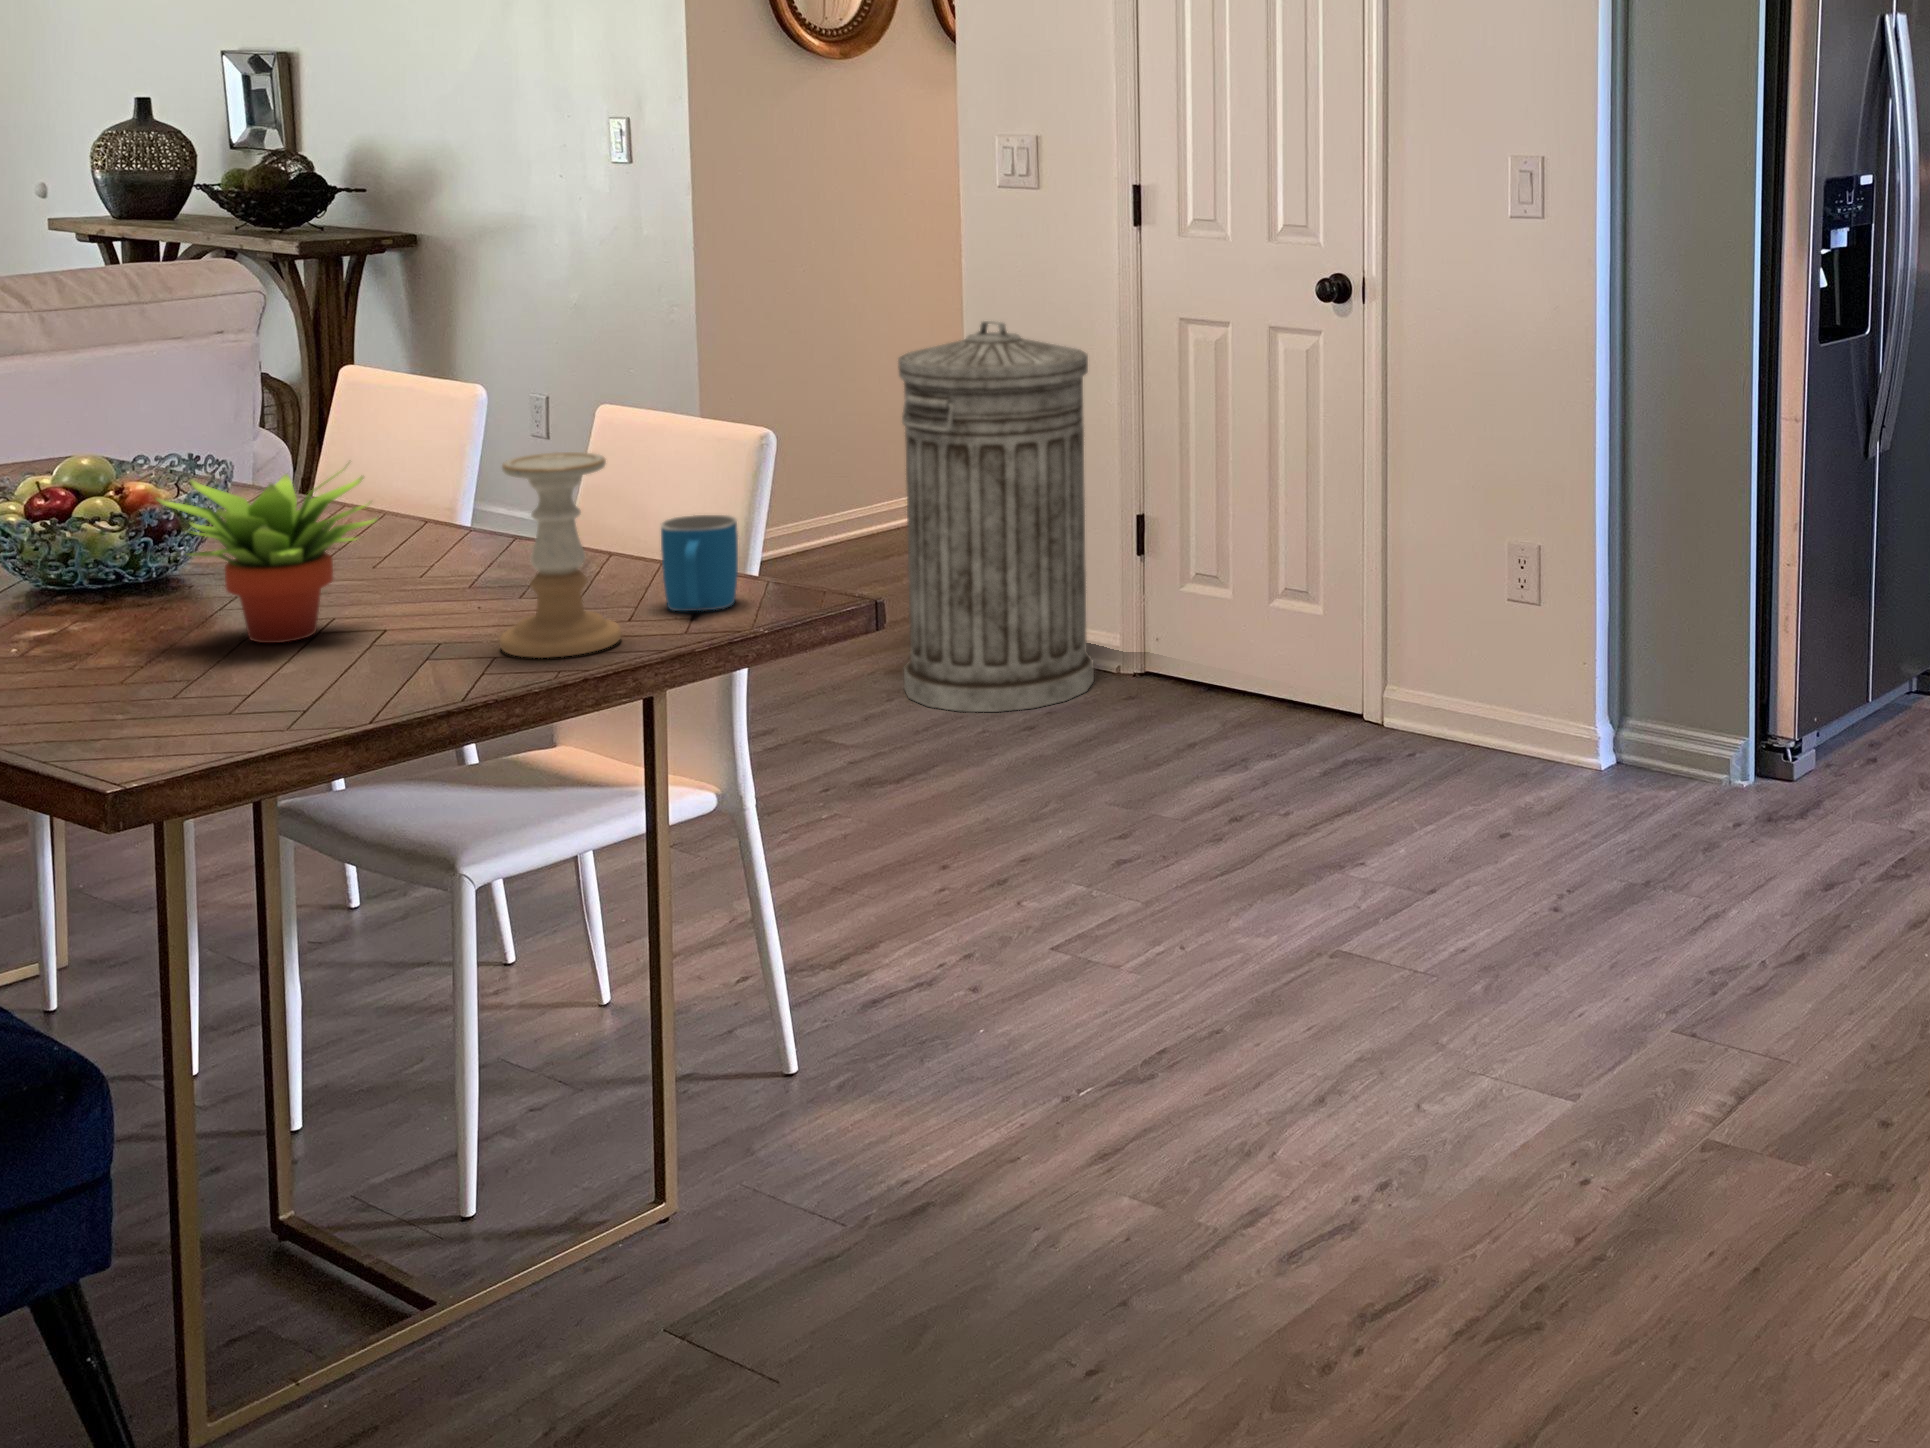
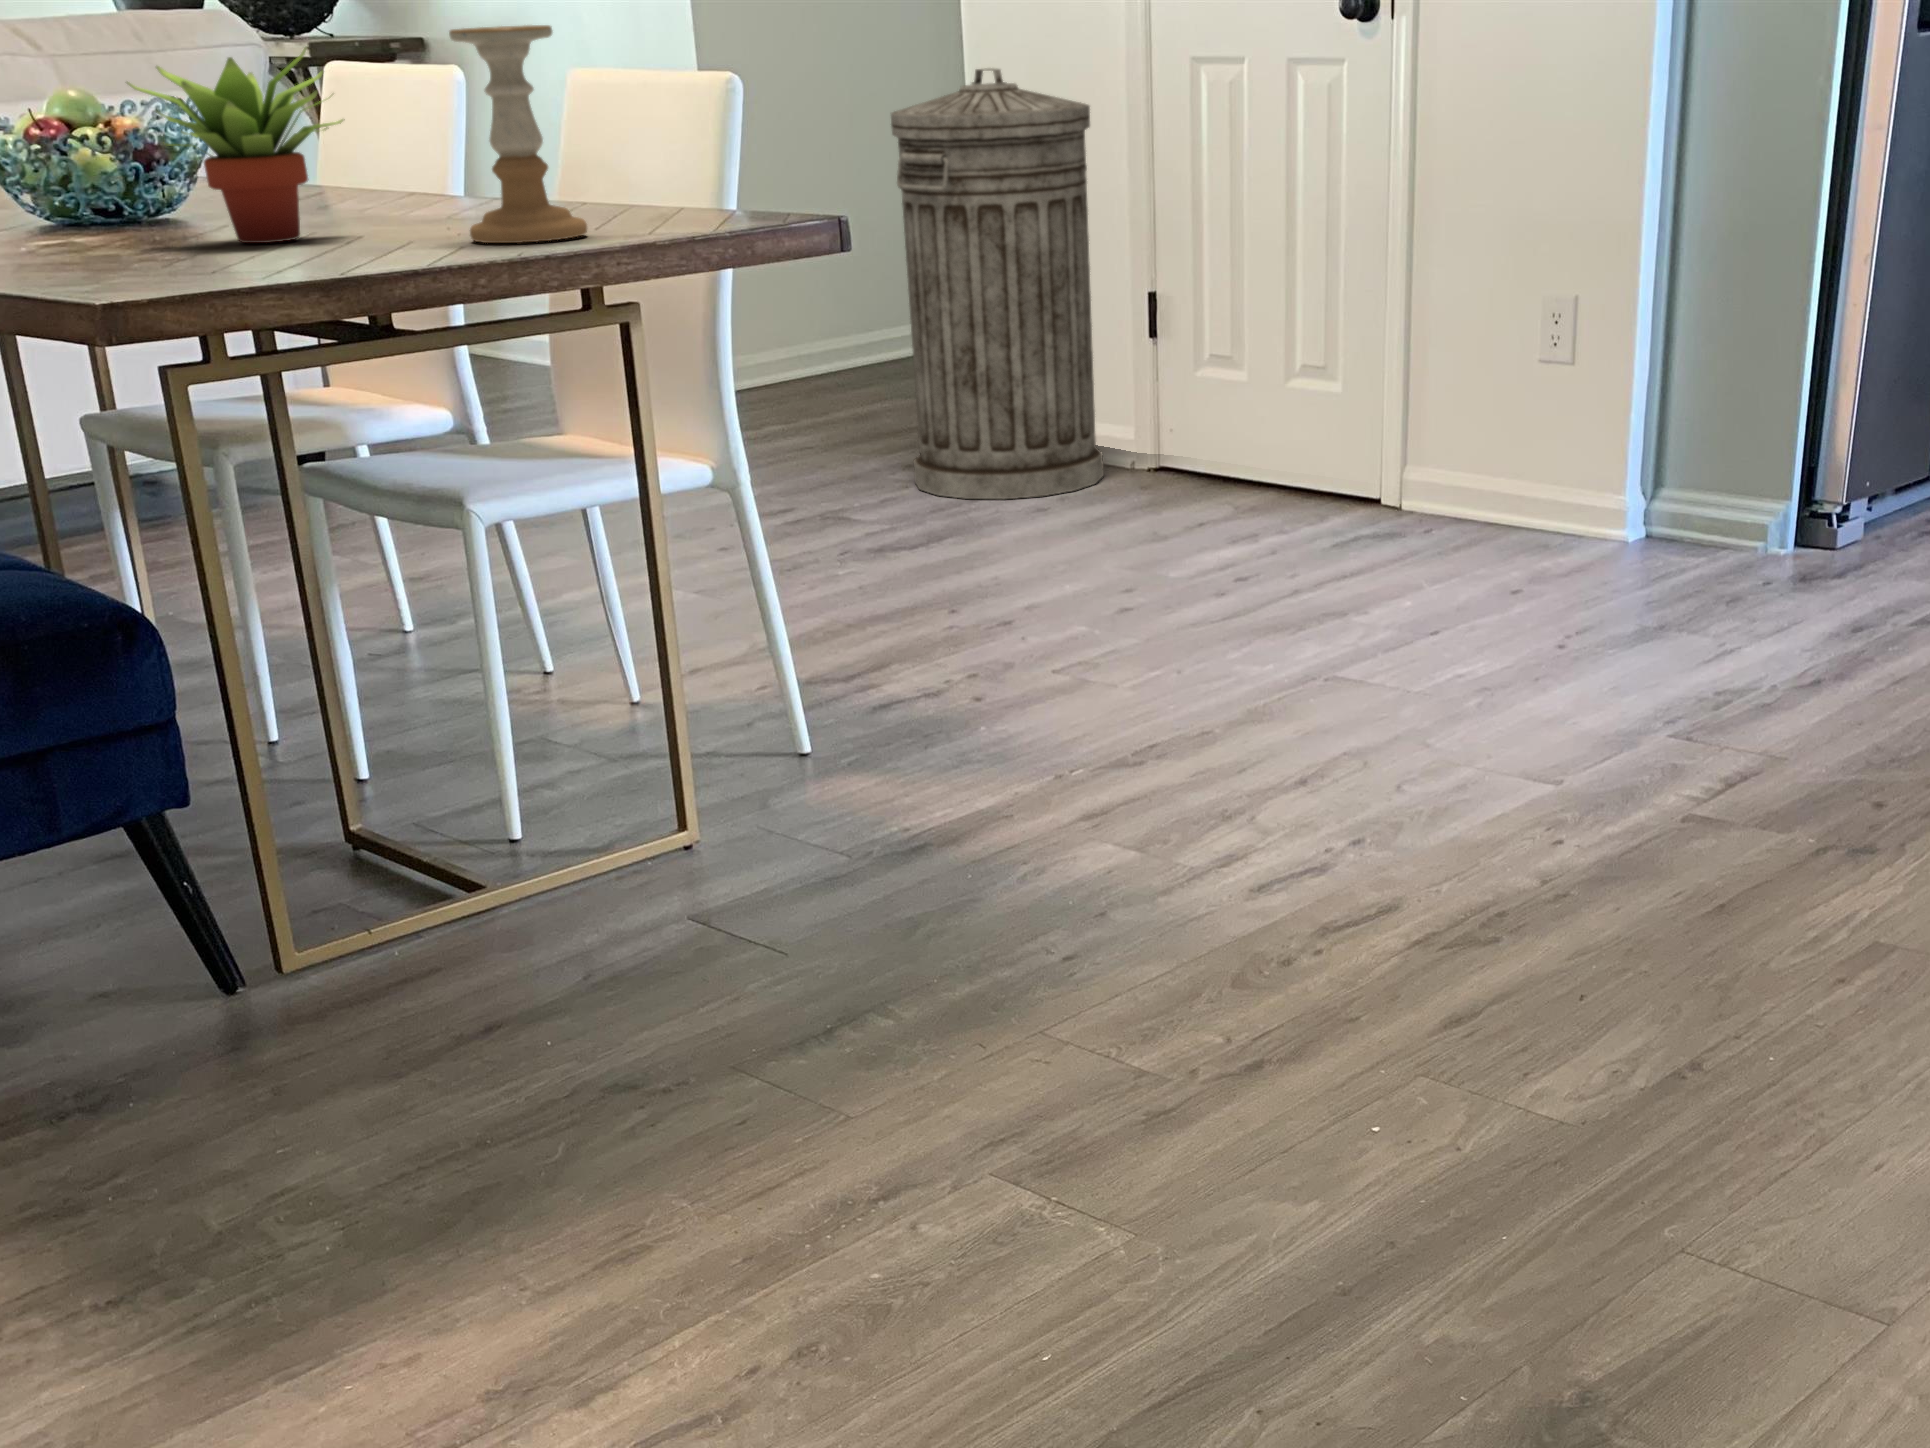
mug: present [661,515,738,611] -> none [620,124,702,223]

